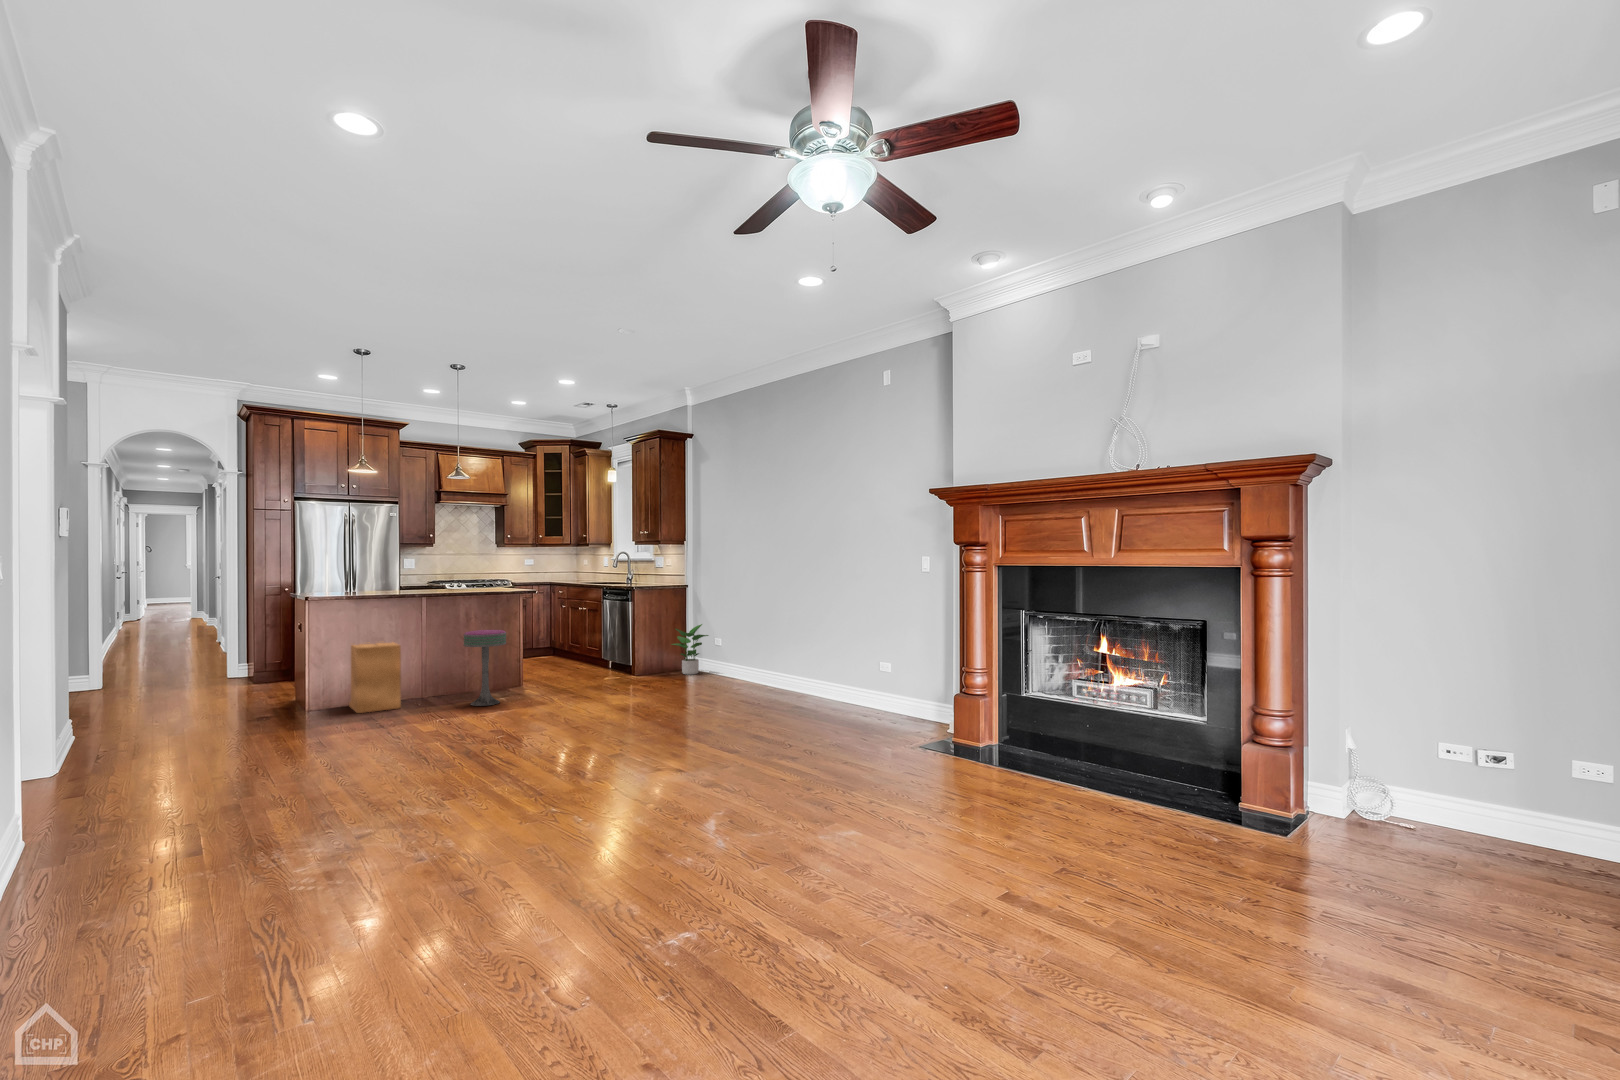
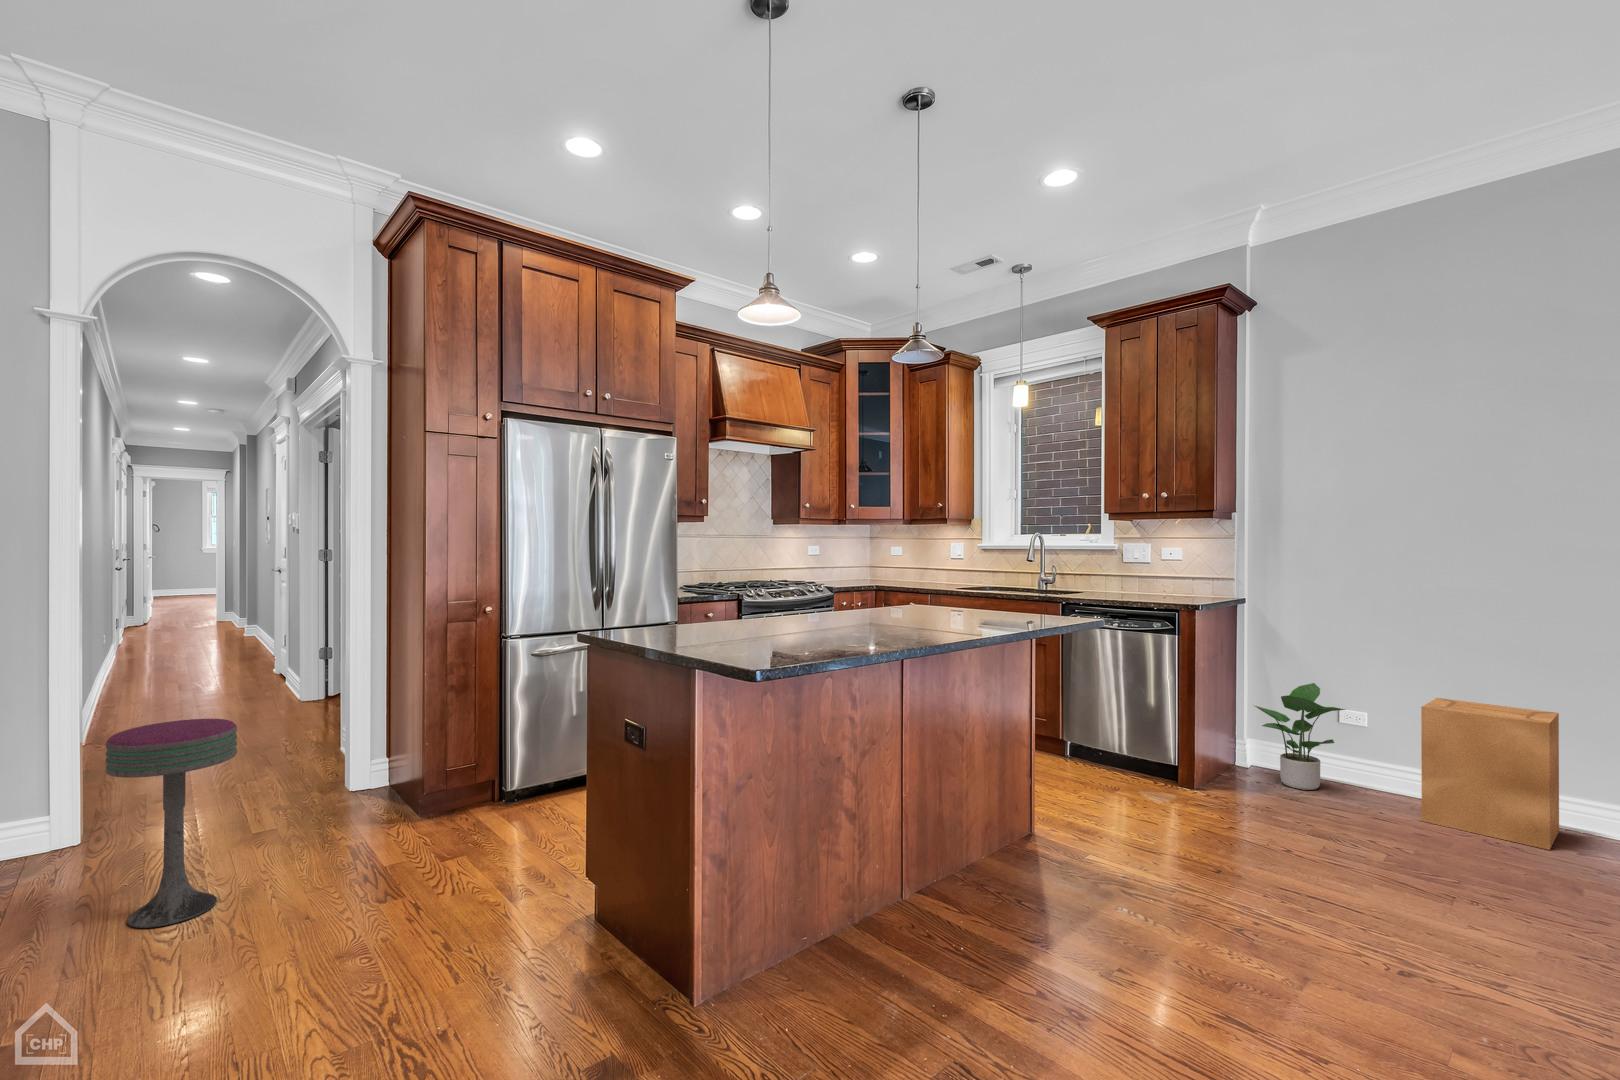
bar stool: present [464,630,506,706] -> present [106,719,237,928]
cardboard box: present [349,642,401,713] -> present [1421,698,1559,850]

